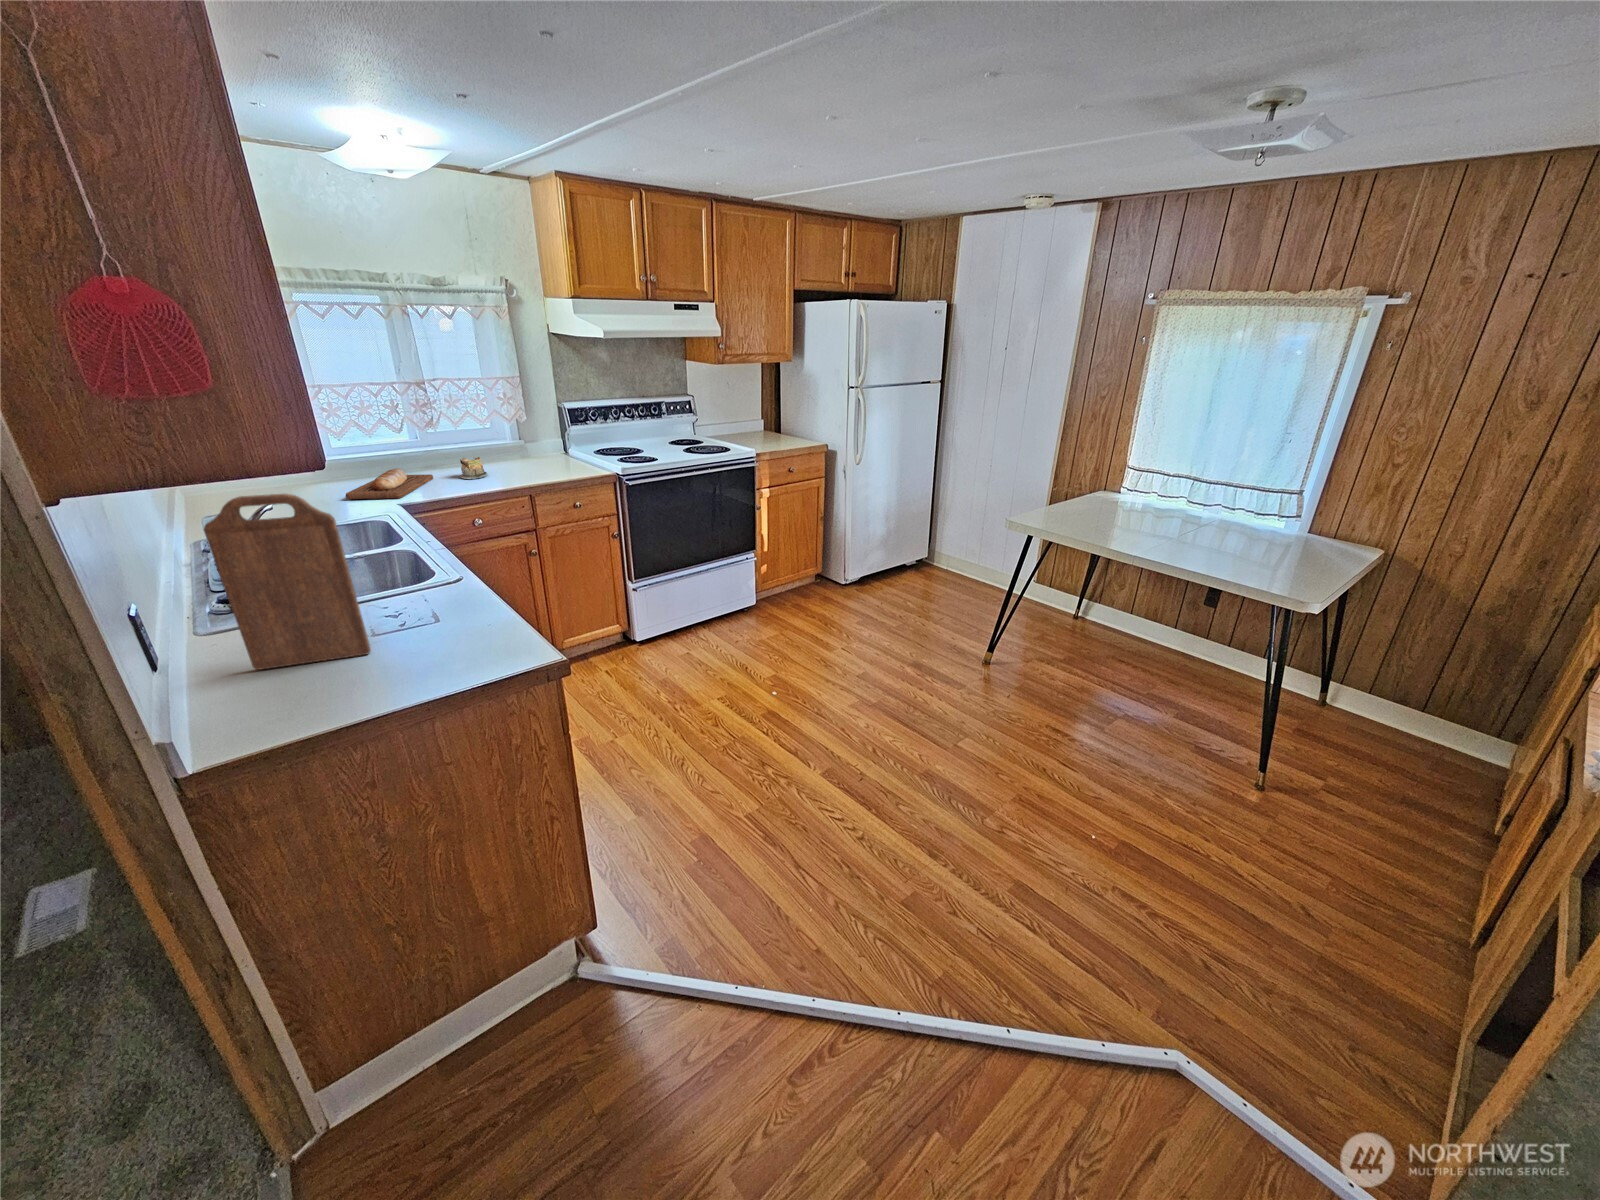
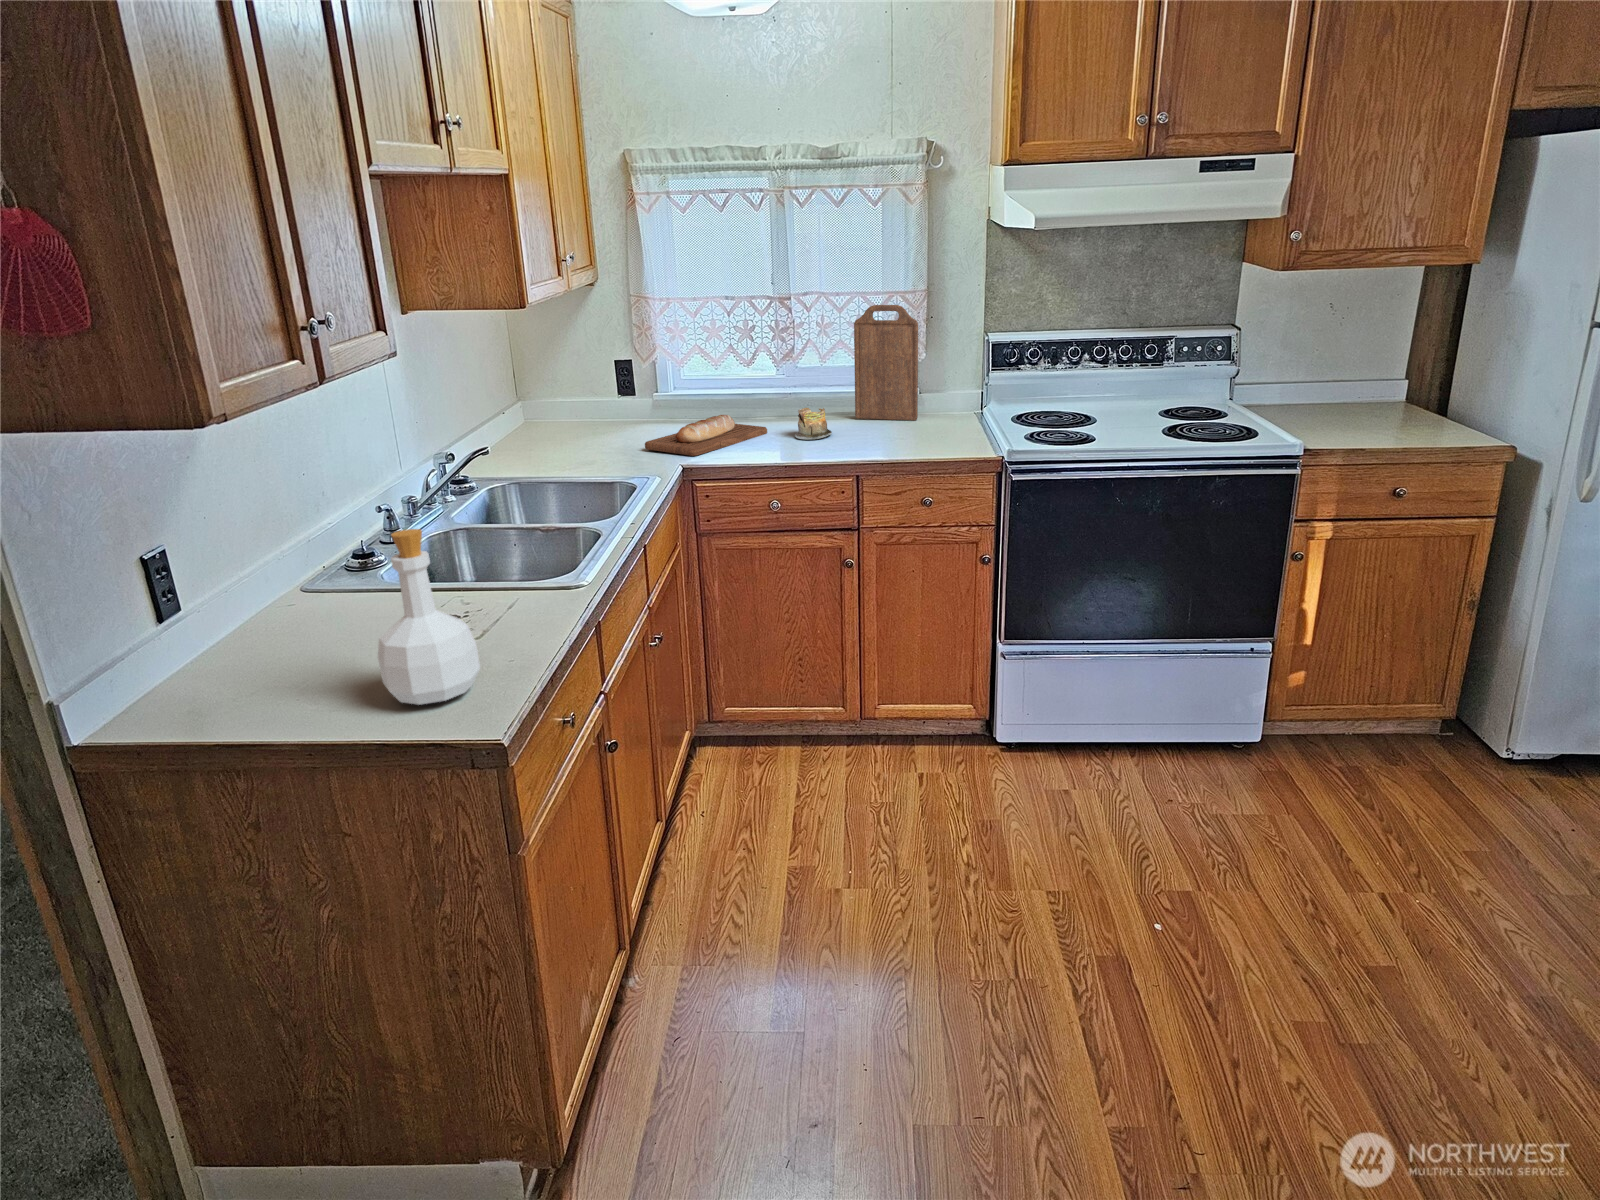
cutting board: present [204,494,371,670] -> present [854,305,918,421]
bottle: none [429,537,506,661] -> present [378,529,480,705]

